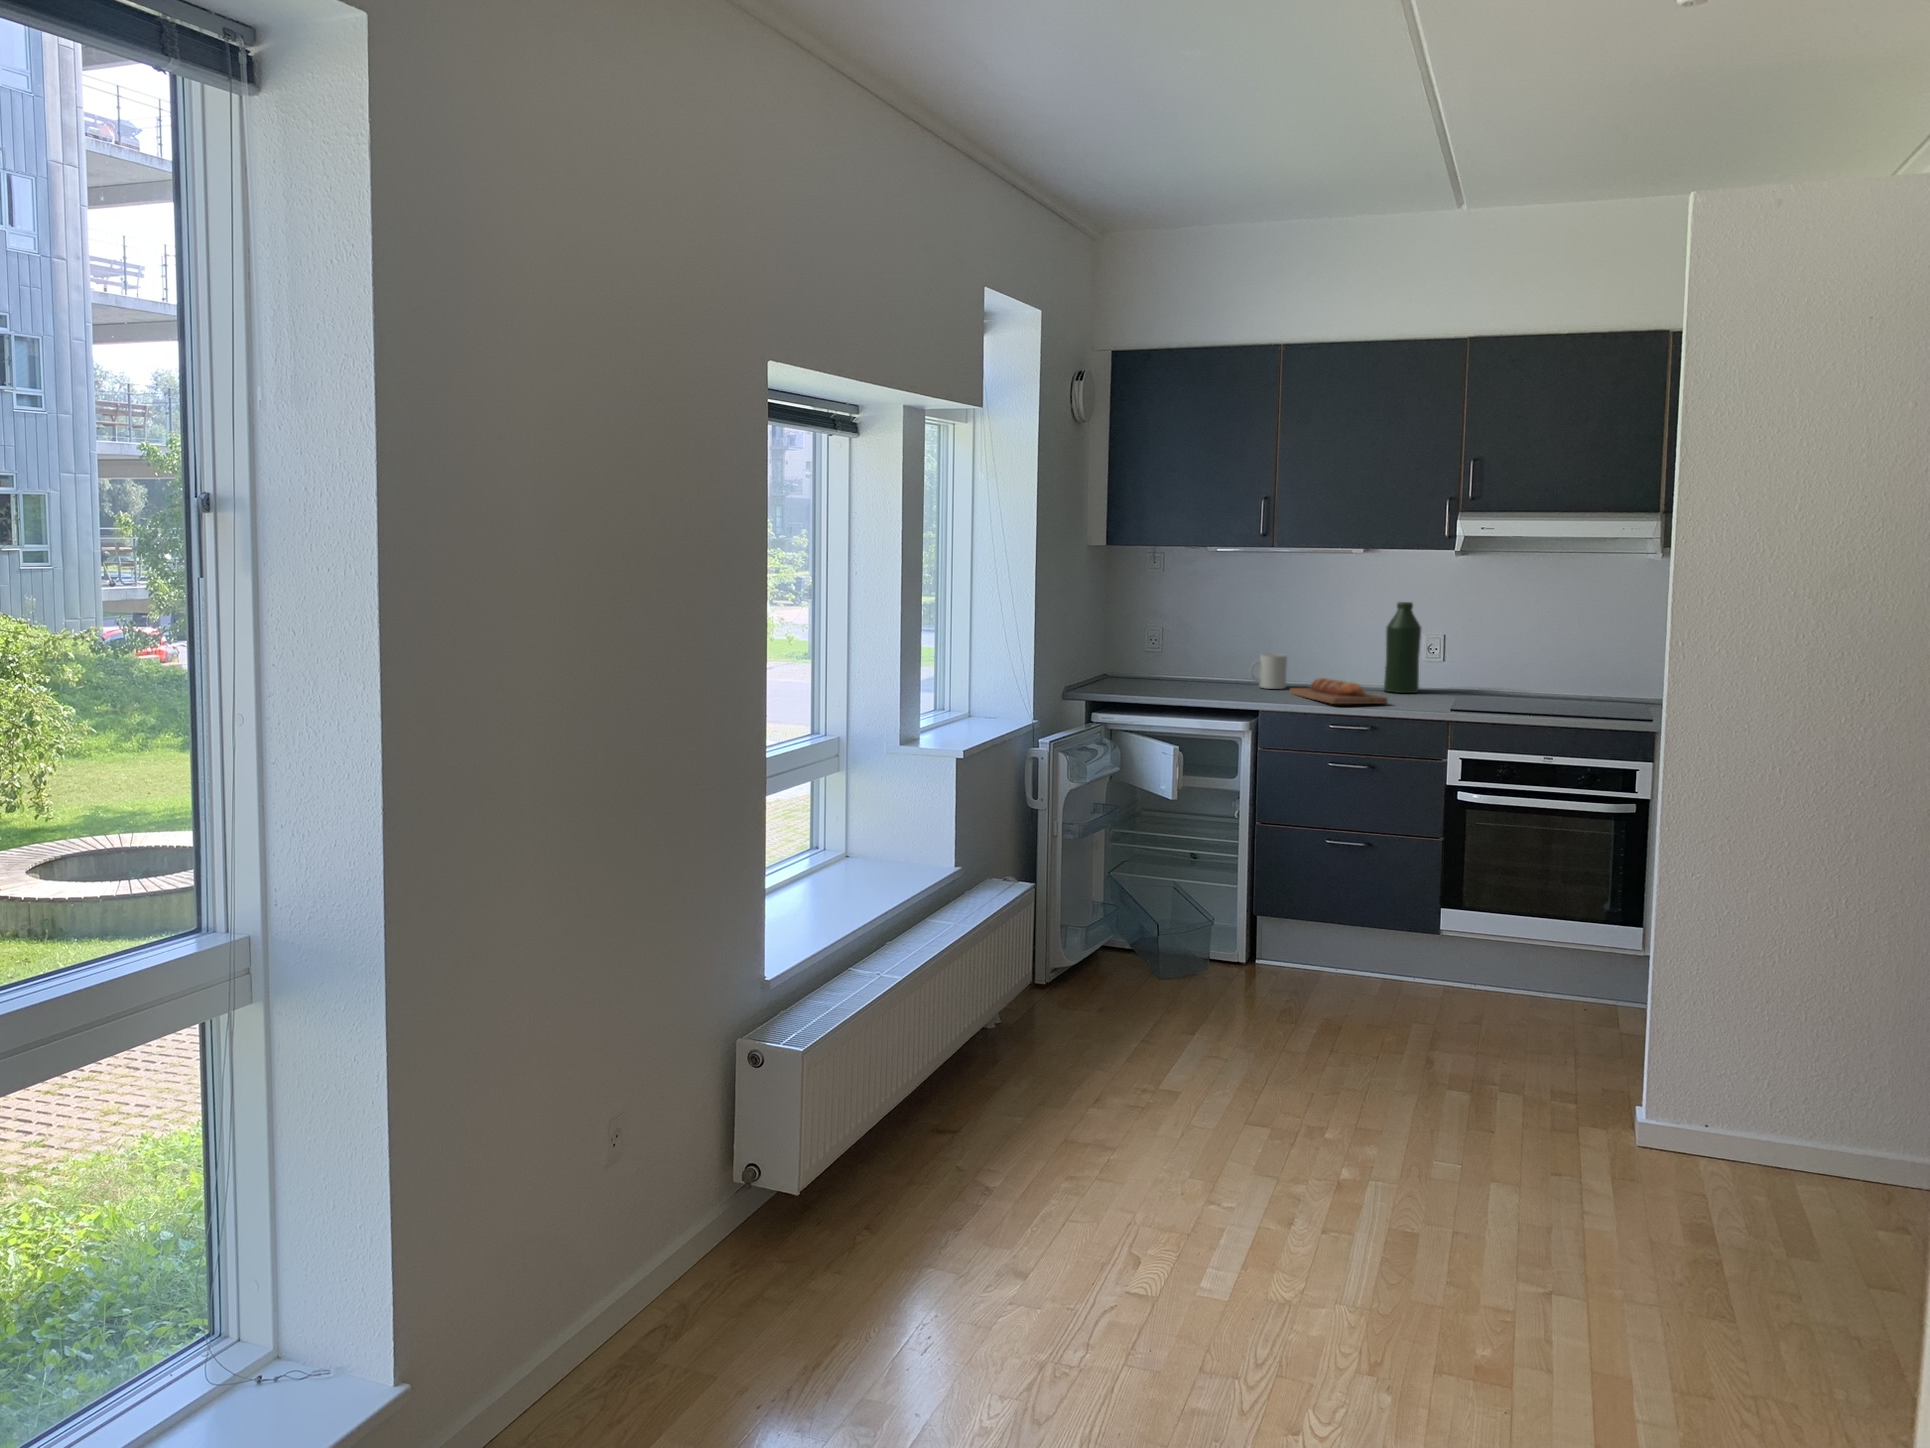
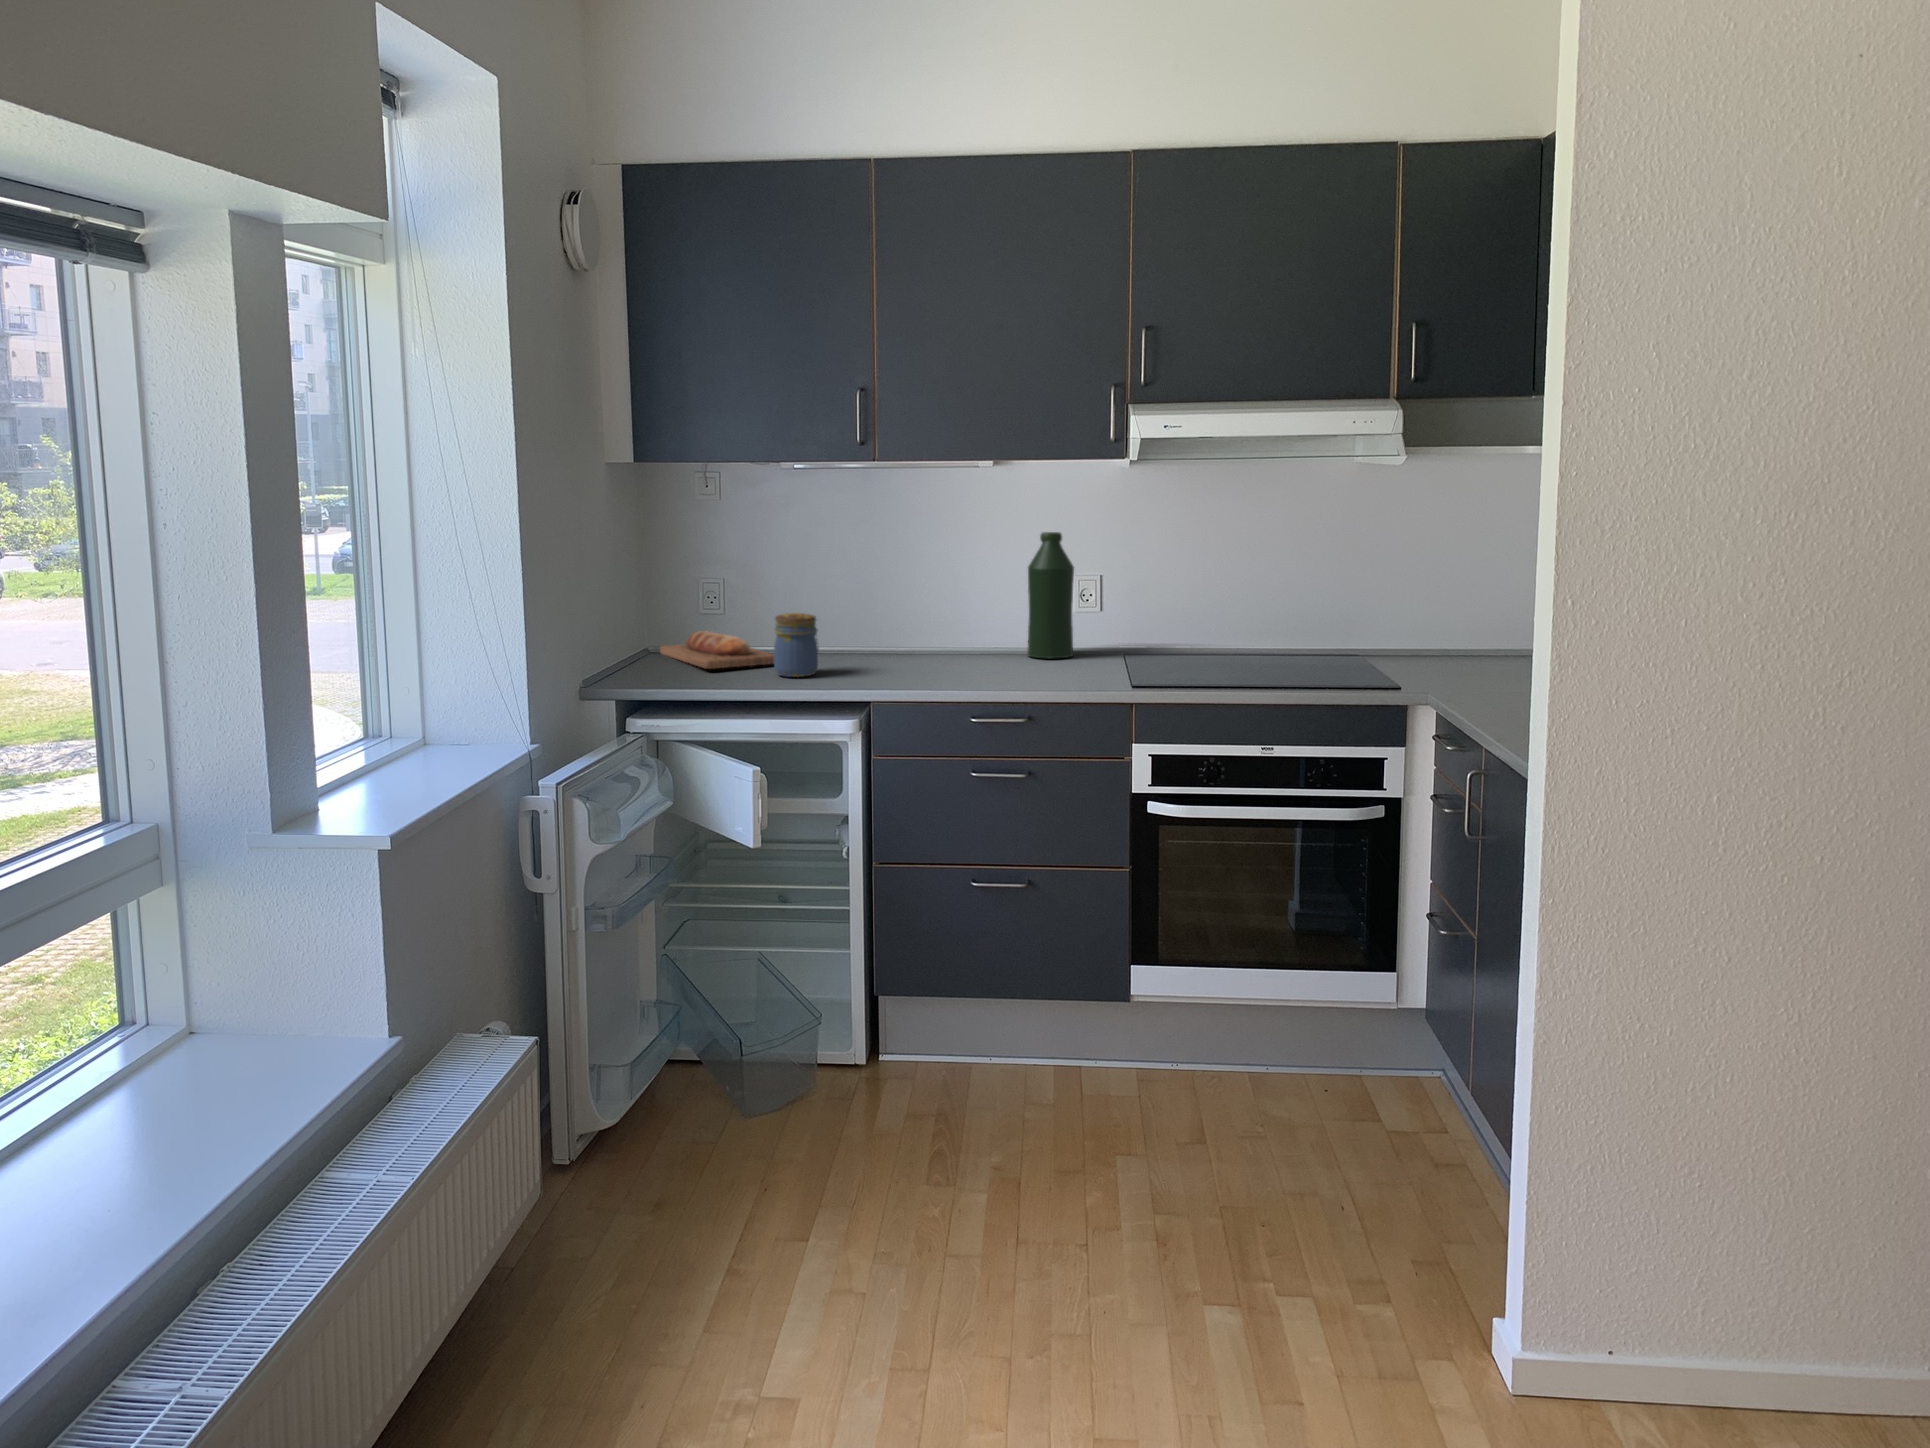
jar: none [1197,651,1229,694] -> present [774,613,819,677]
mug: present [1250,654,1287,689] -> none [846,612,896,662]
bread loaf: present [1290,678,1387,704] -> present [660,631,774,669]

